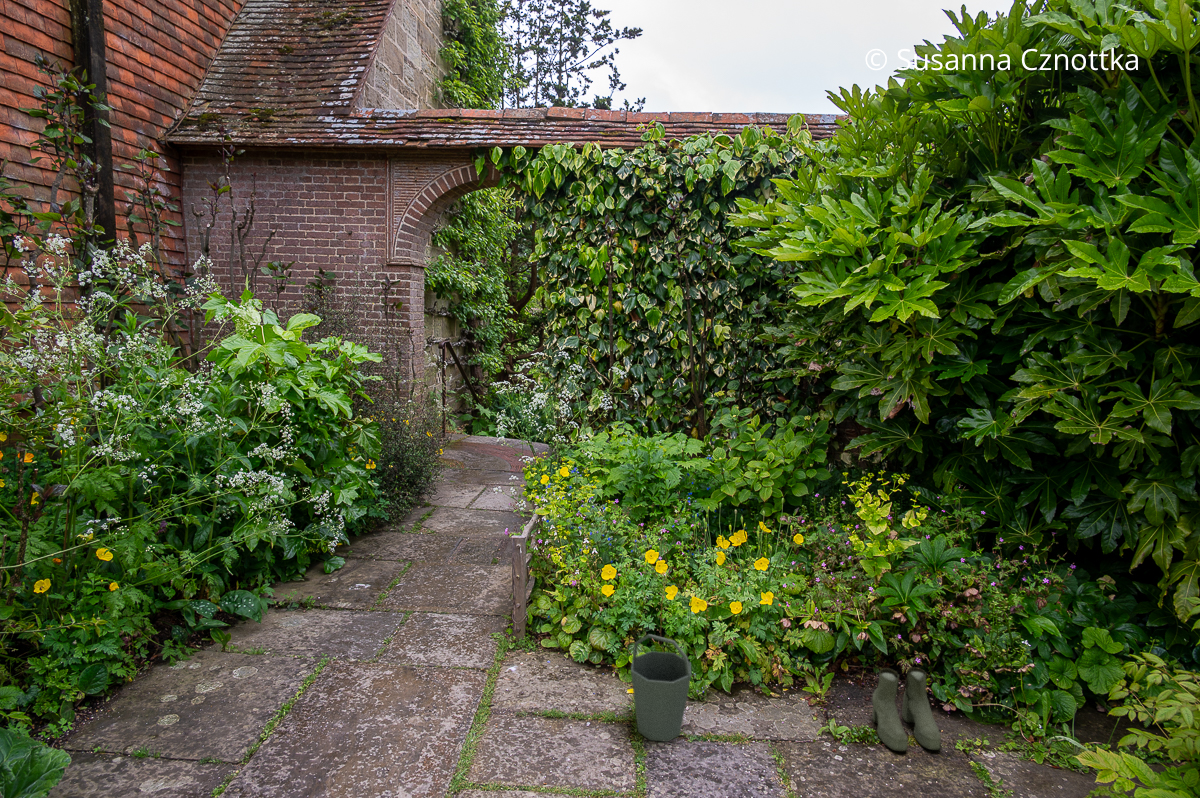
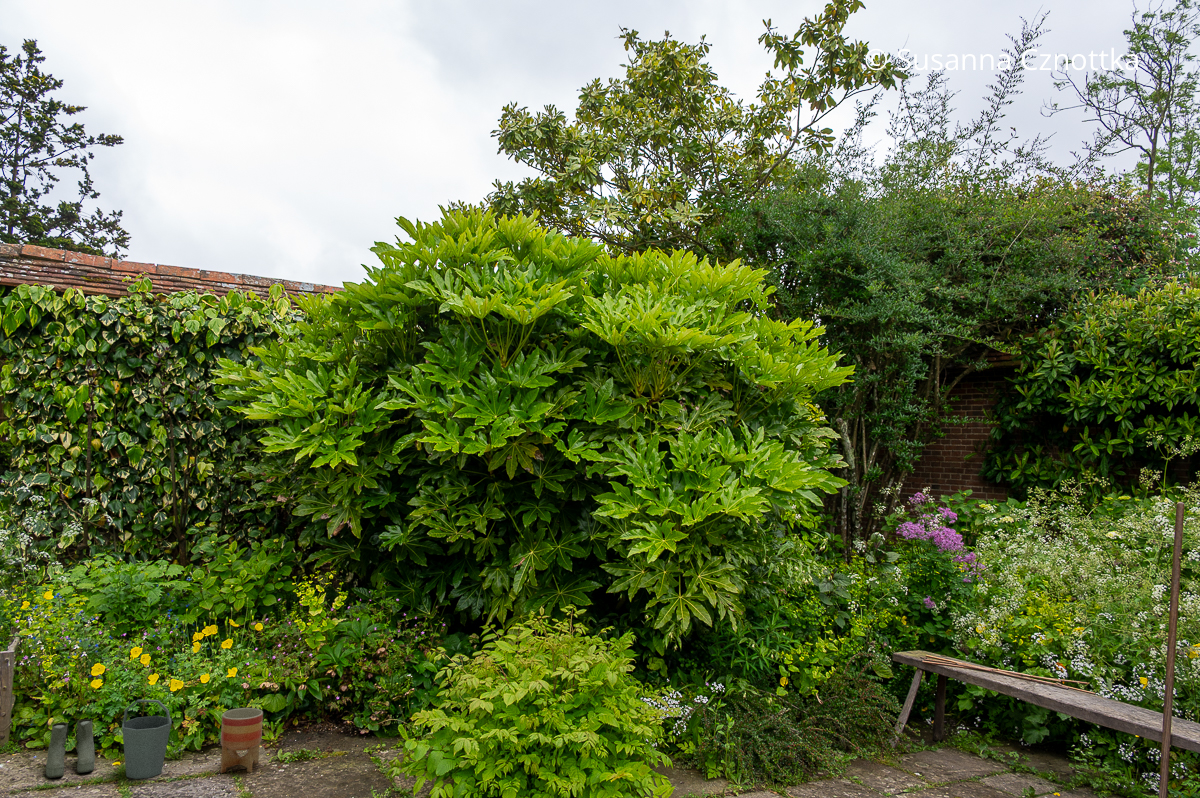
planter: none [757,666,815,771] -> present [220,708,263,773]
boots: present [872,667,941,751] -> present [46,719,95,778]

